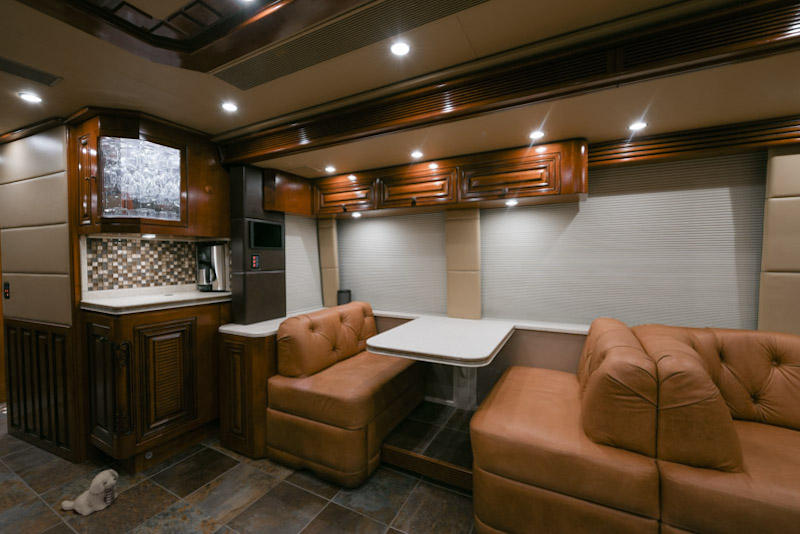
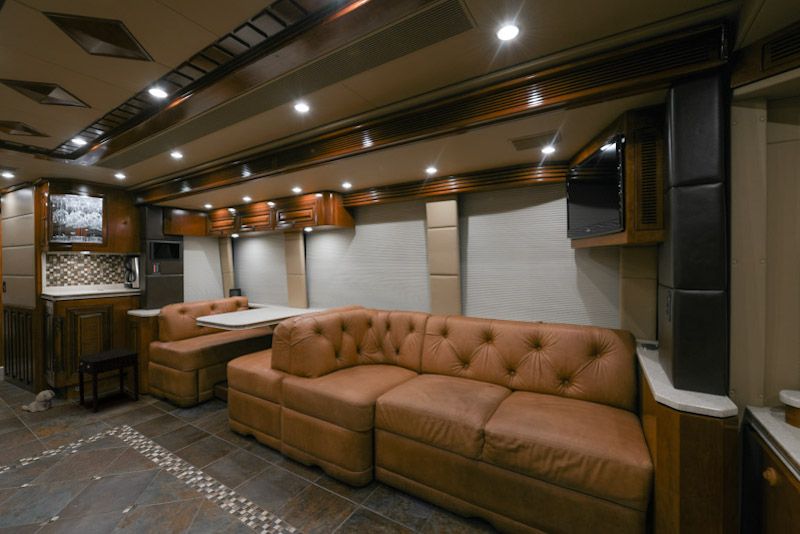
side table: none [156,385,256,512] -> present [77,348,139,413]

